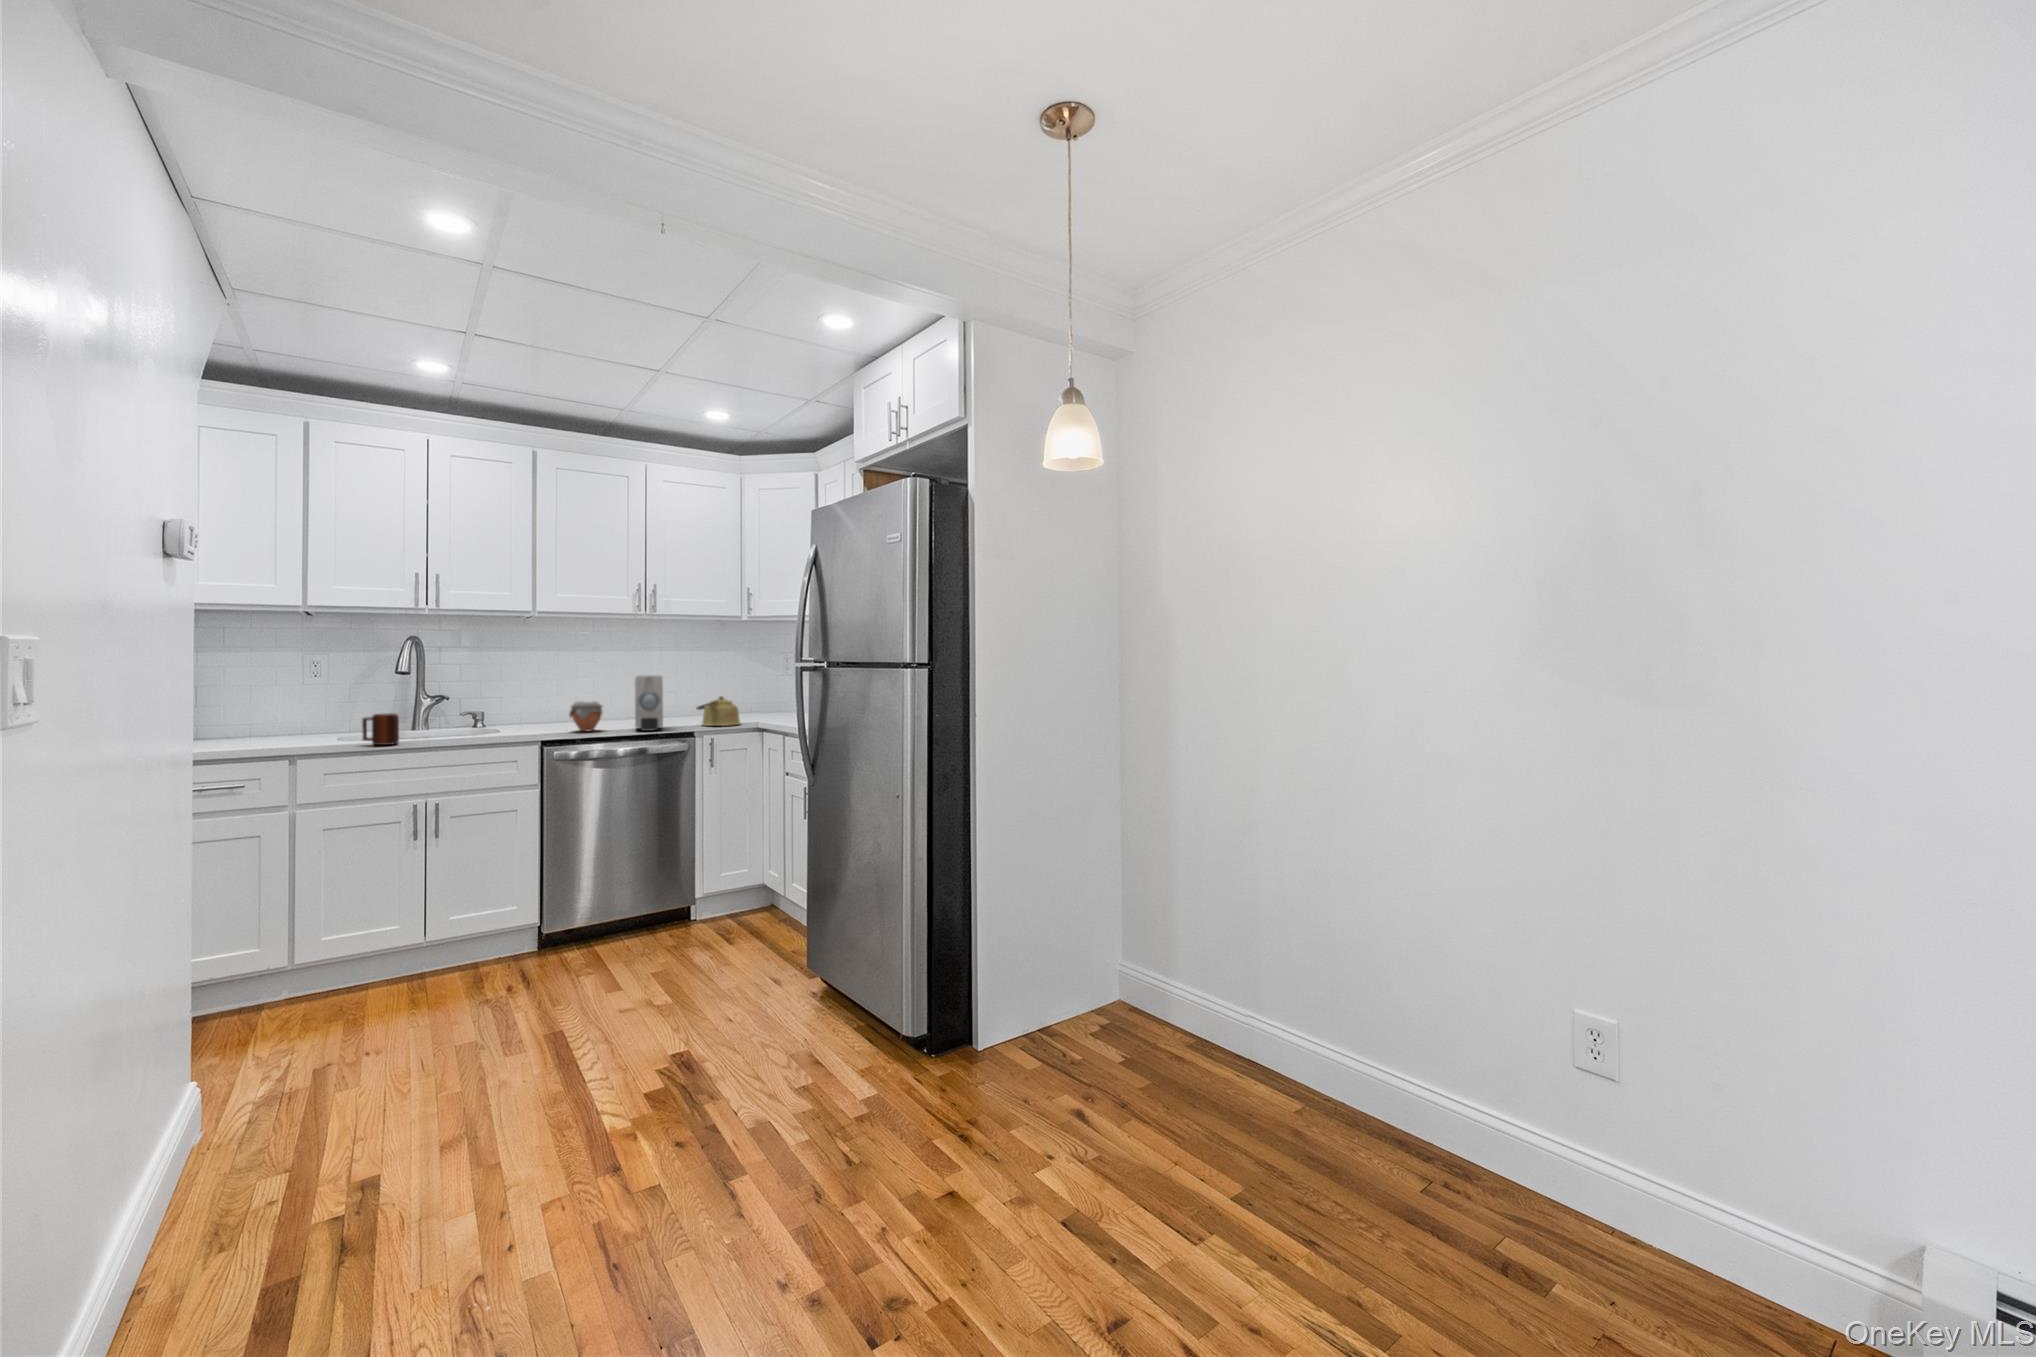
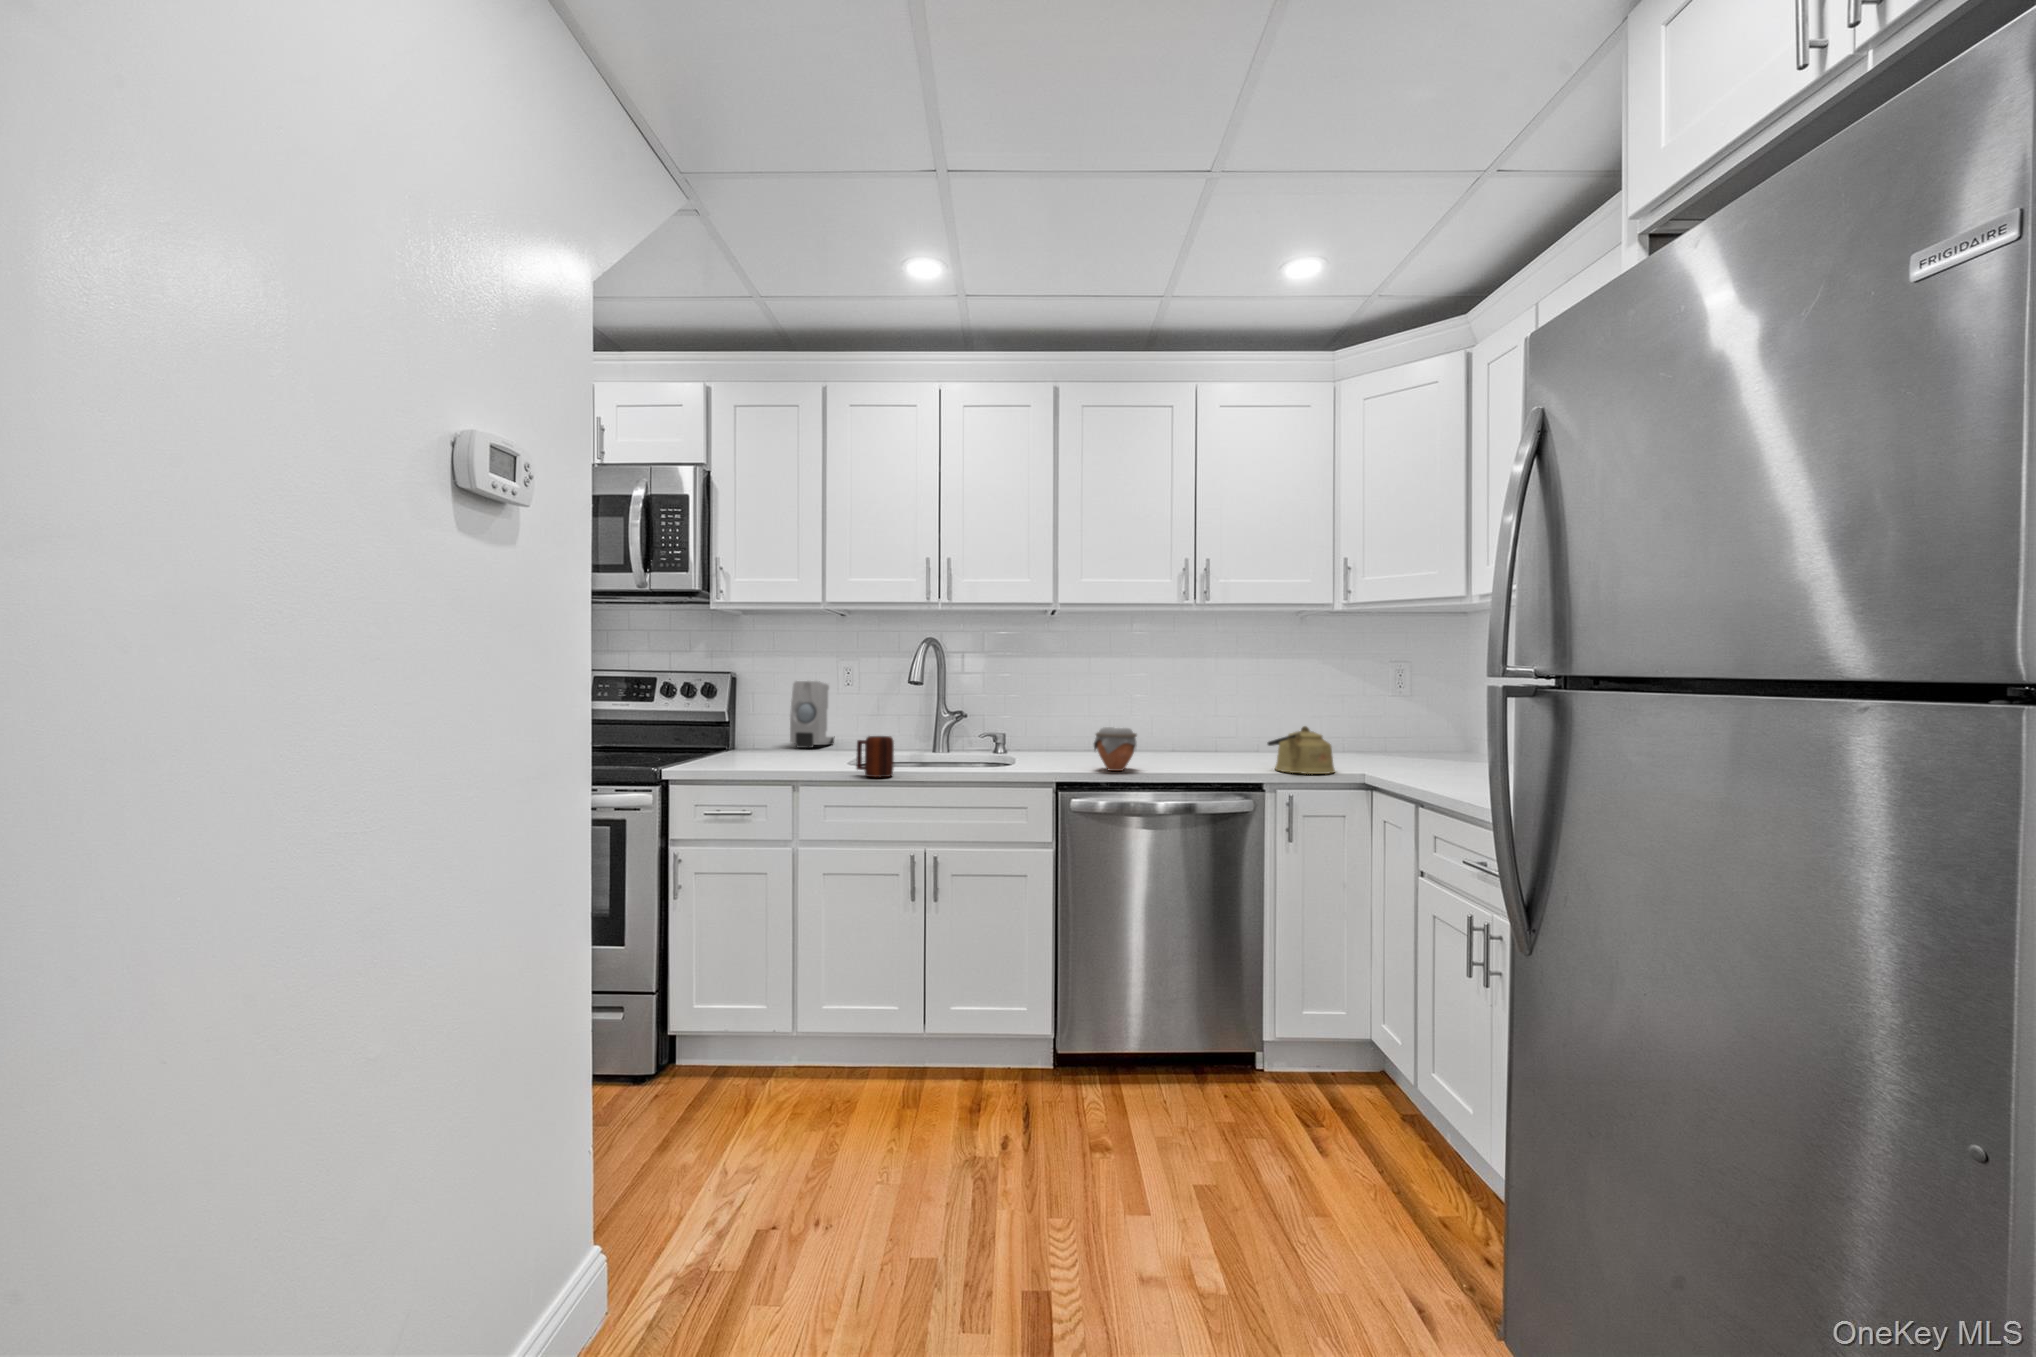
soap dispenser: present [635,675,663,731] -> present [790,681,834,748]

